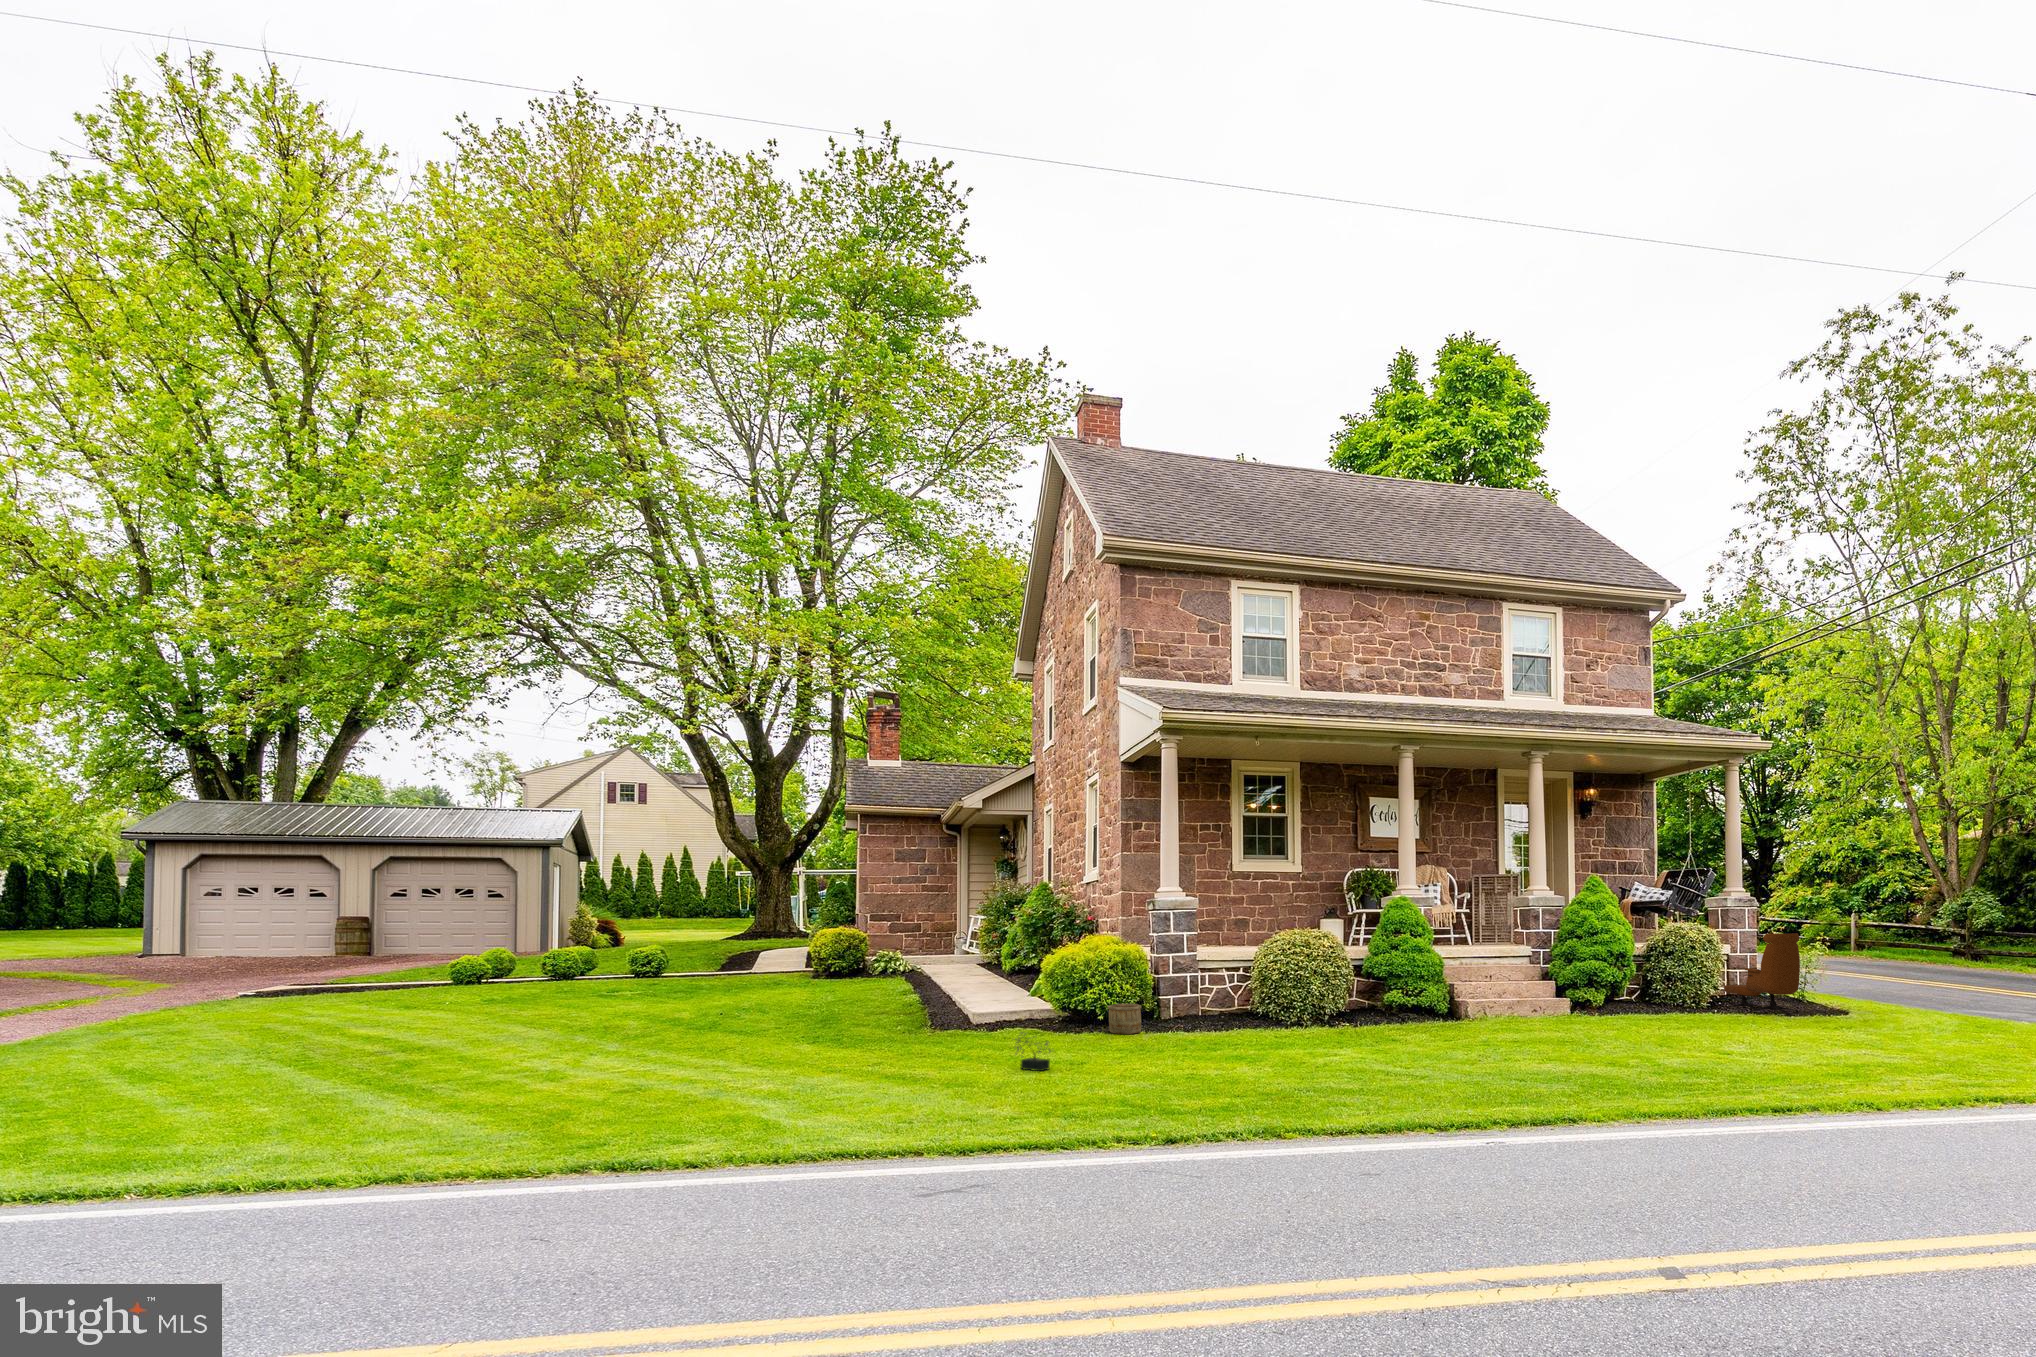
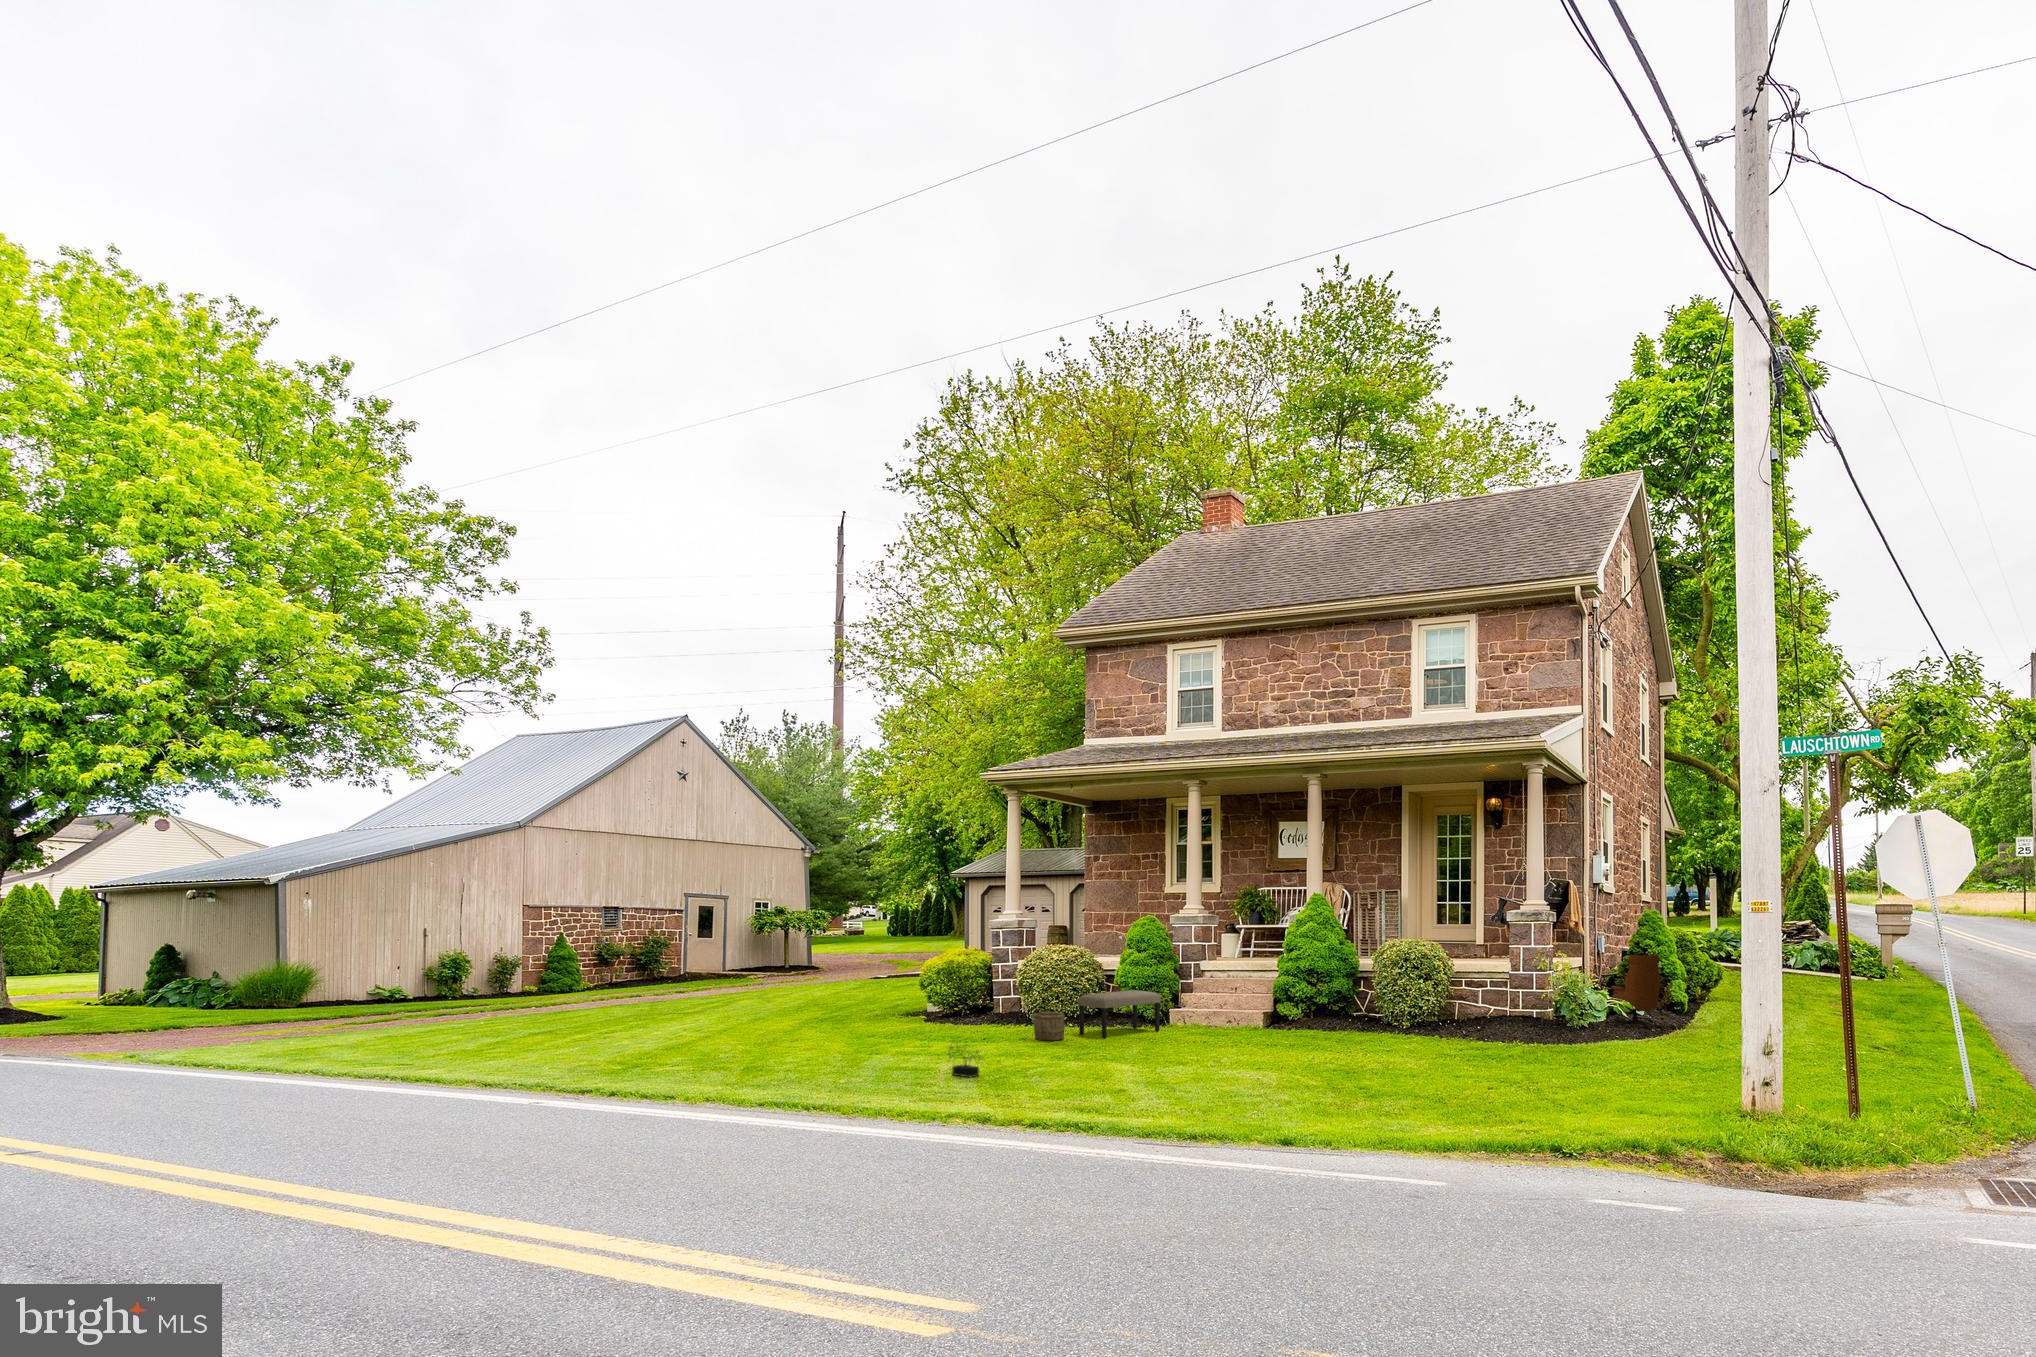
bench: none [1155,980,1245,1032] -> present [1078,990,1161,1039]

